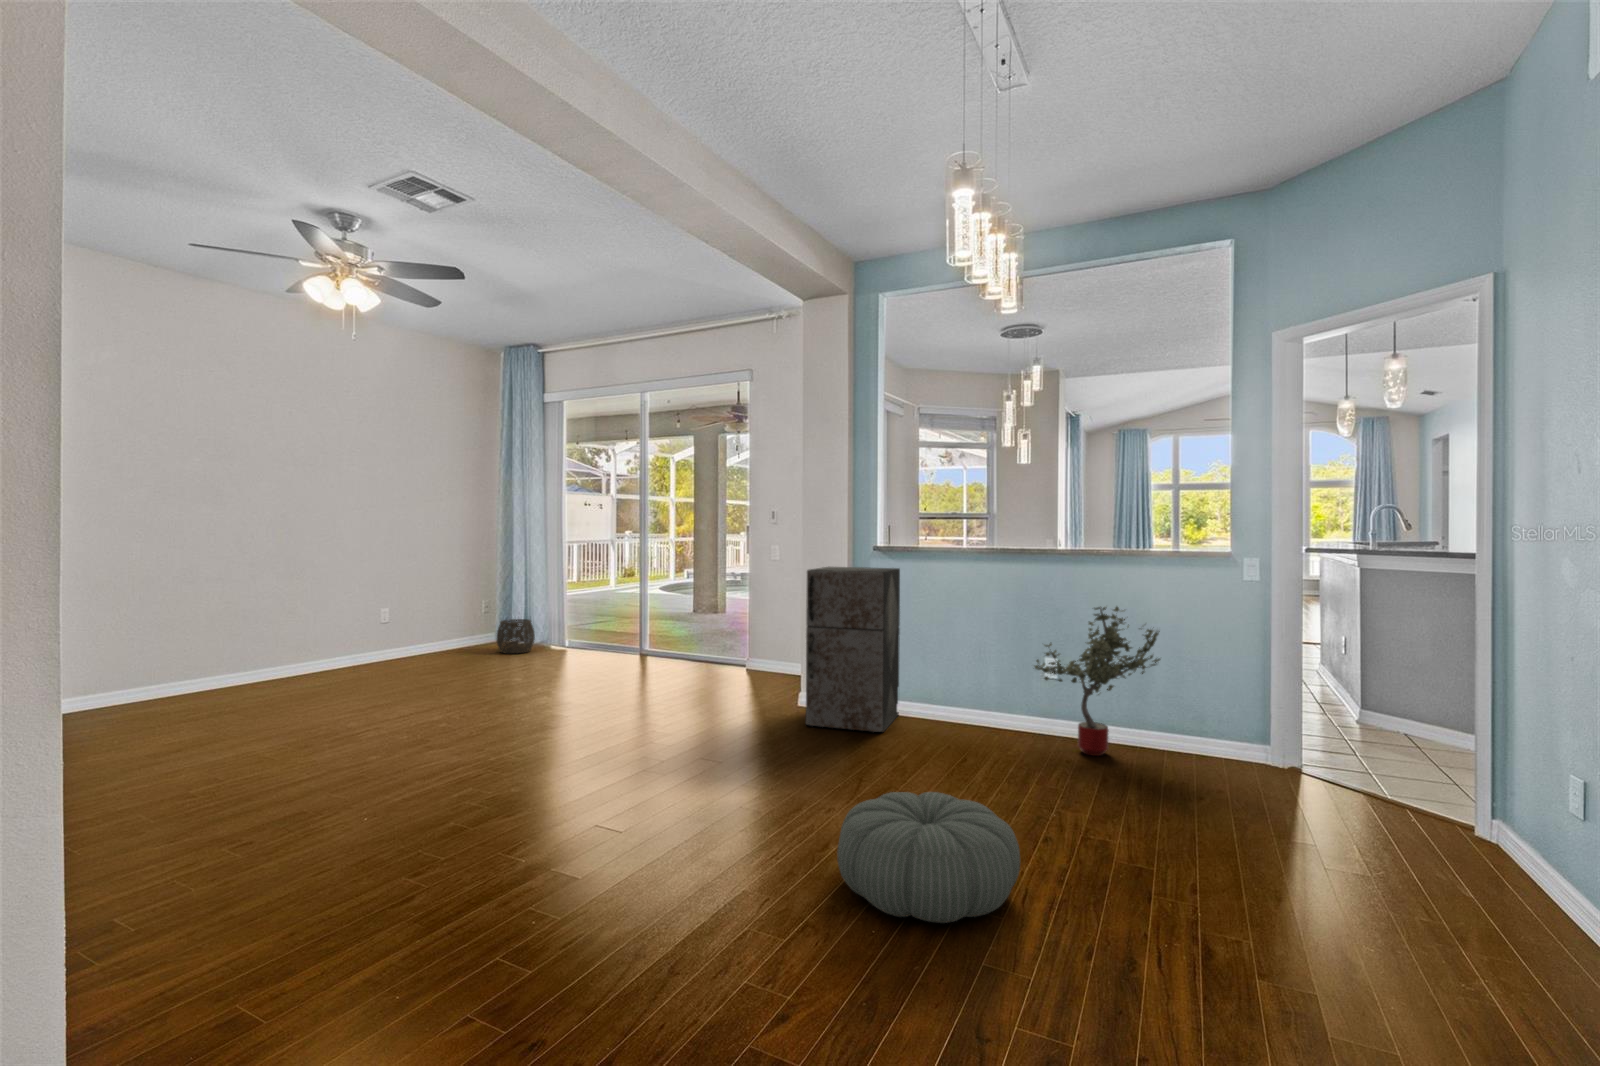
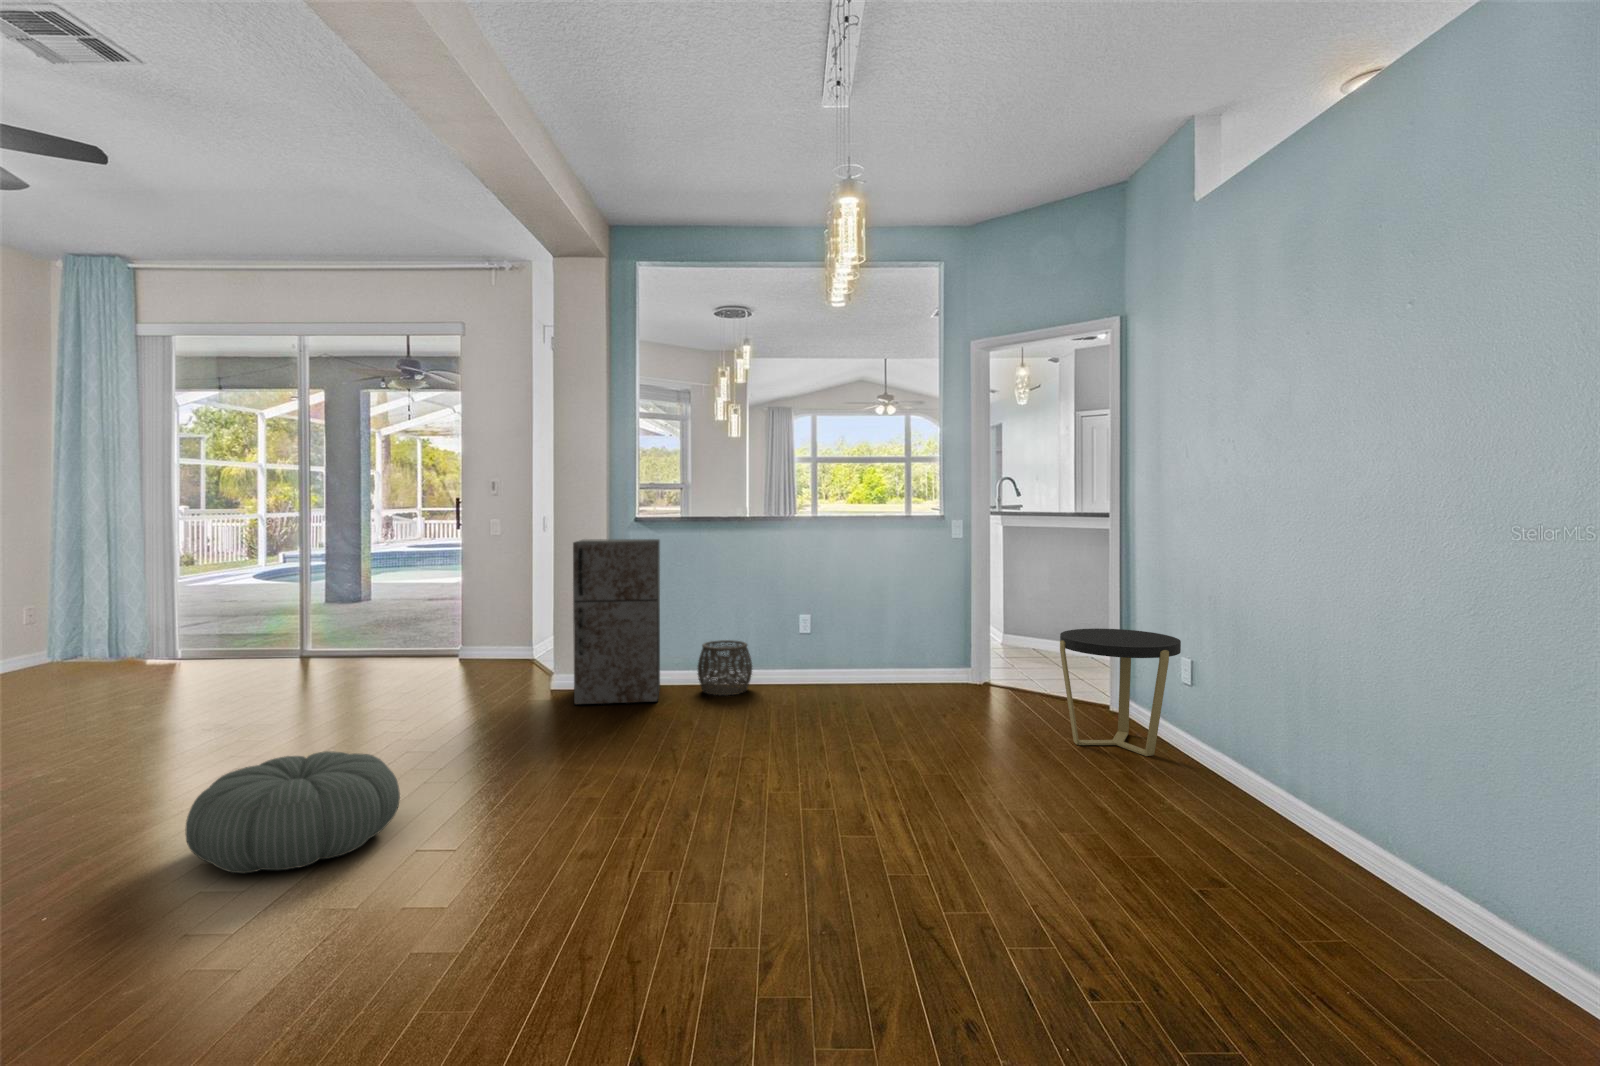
potted tree: present [1034,607,1160,756] -> none [794,565,902,697]
woven basket: present [496,619,535,654] -> present [698,640,752,695]
side table: none [1348,712,1561,913] -> present [1060,629,1181,756]
pouf: present [837,792,1020,923] -> present [186,751,400,873]

